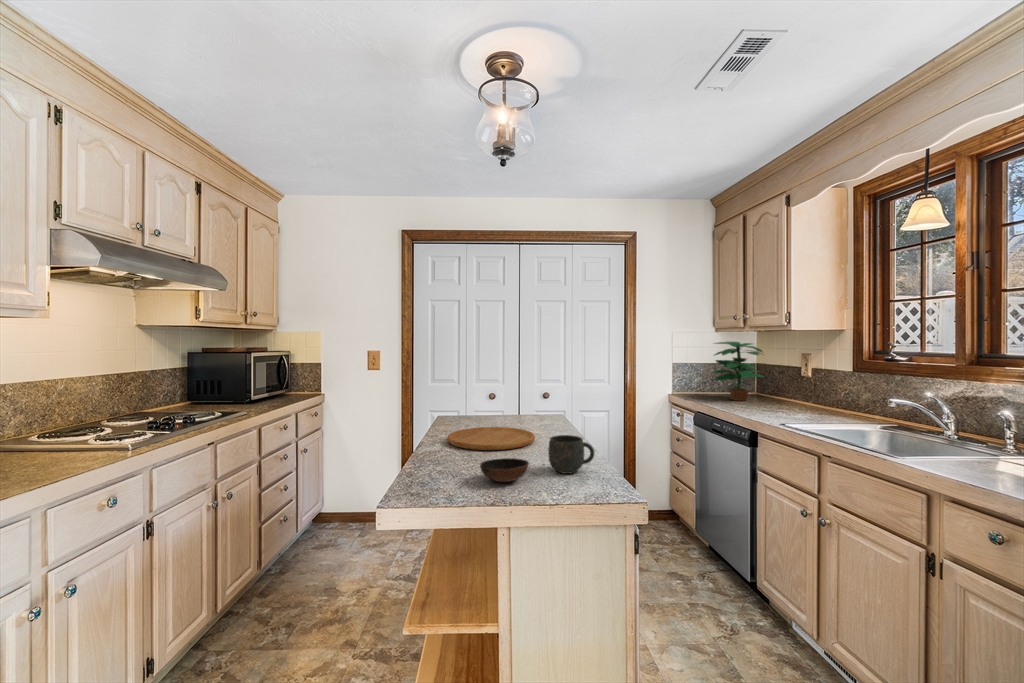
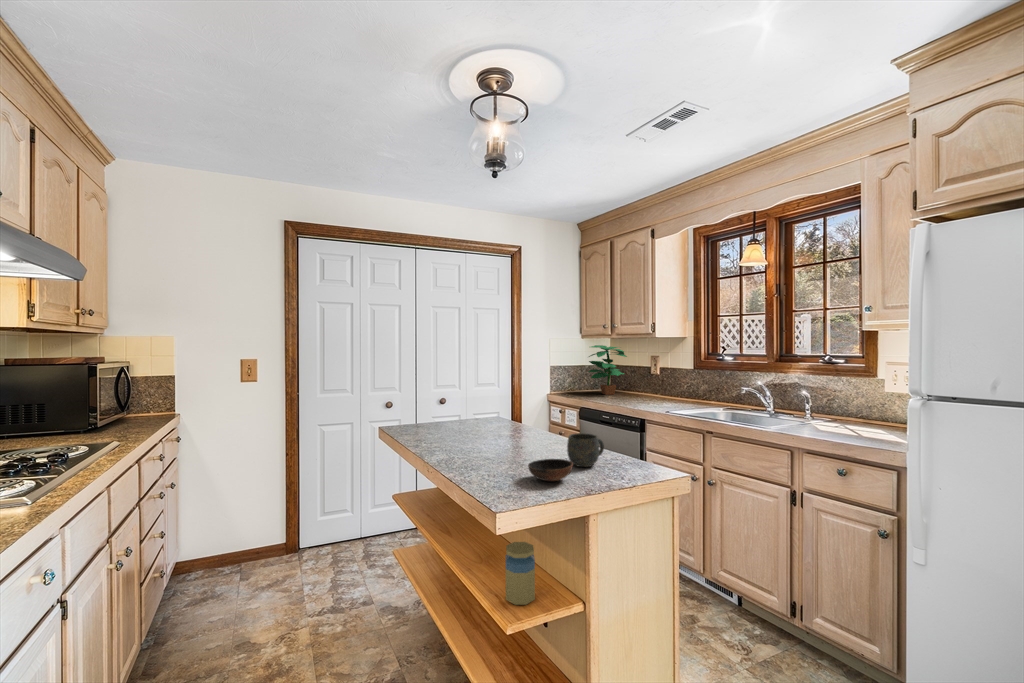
cutting board: present [448,427,535,450] -> none [429,433,515,457]
jar: none [442,539,475,606] -> present [506,542,535,605]

